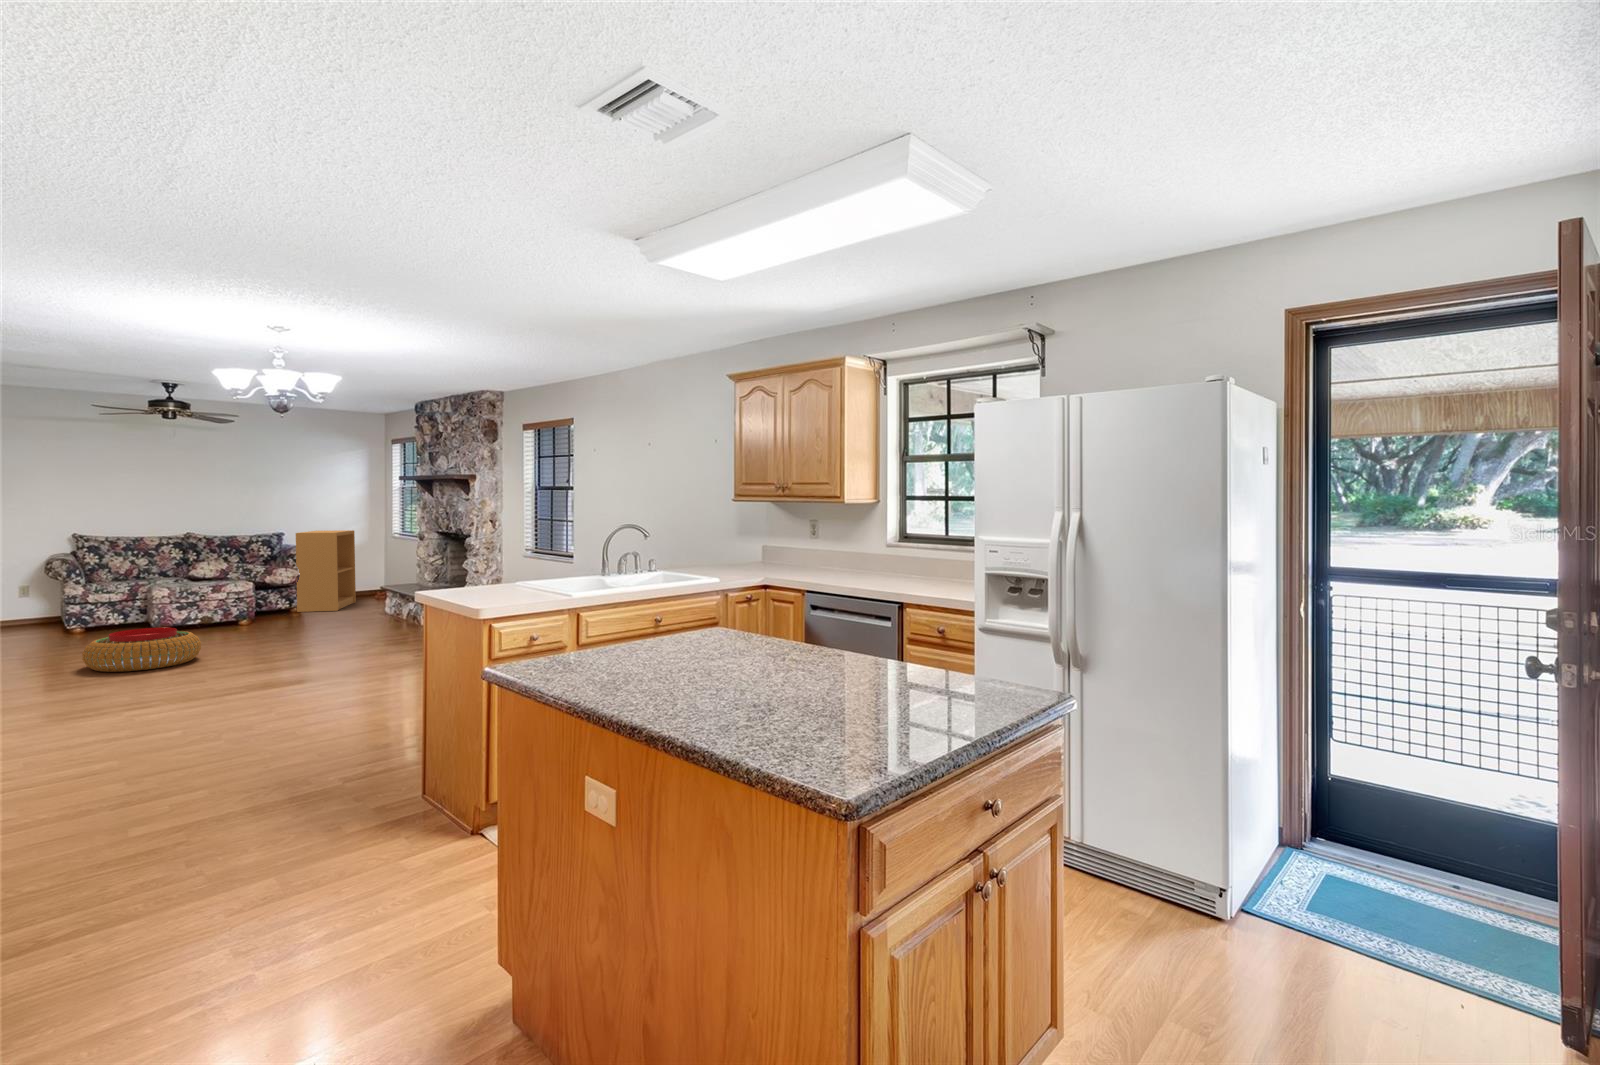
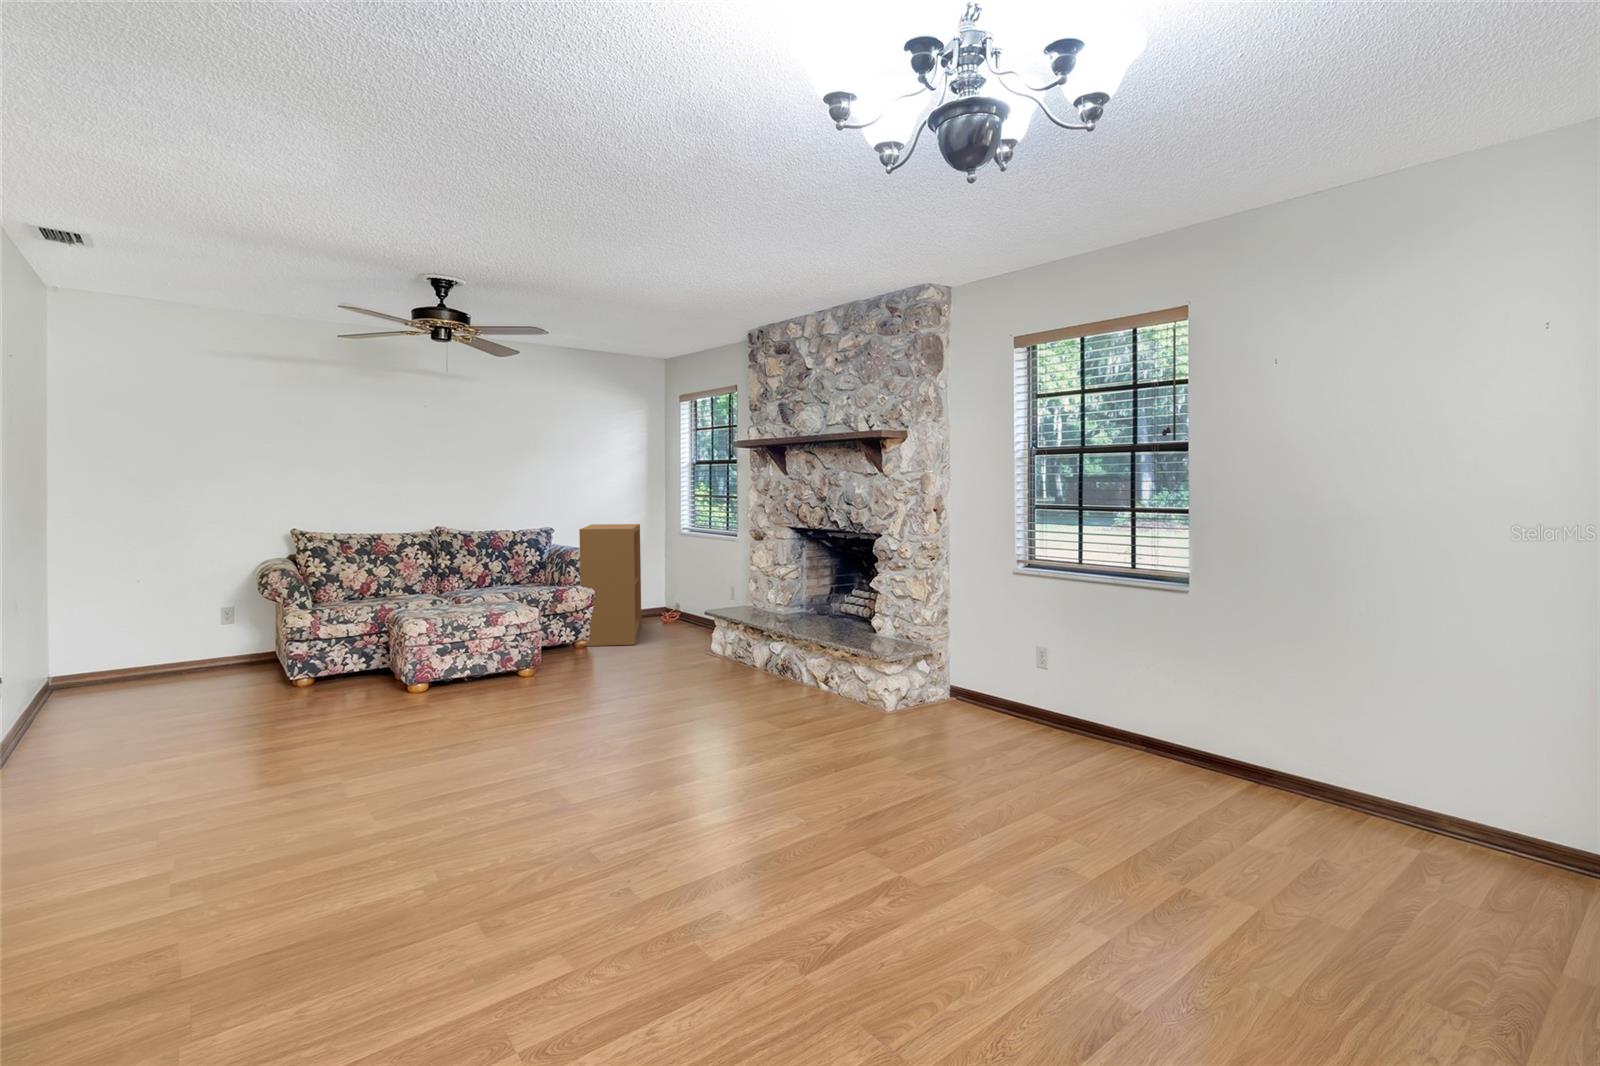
pouf: present [82,627,201,672] -> none [339,712,526,815]

